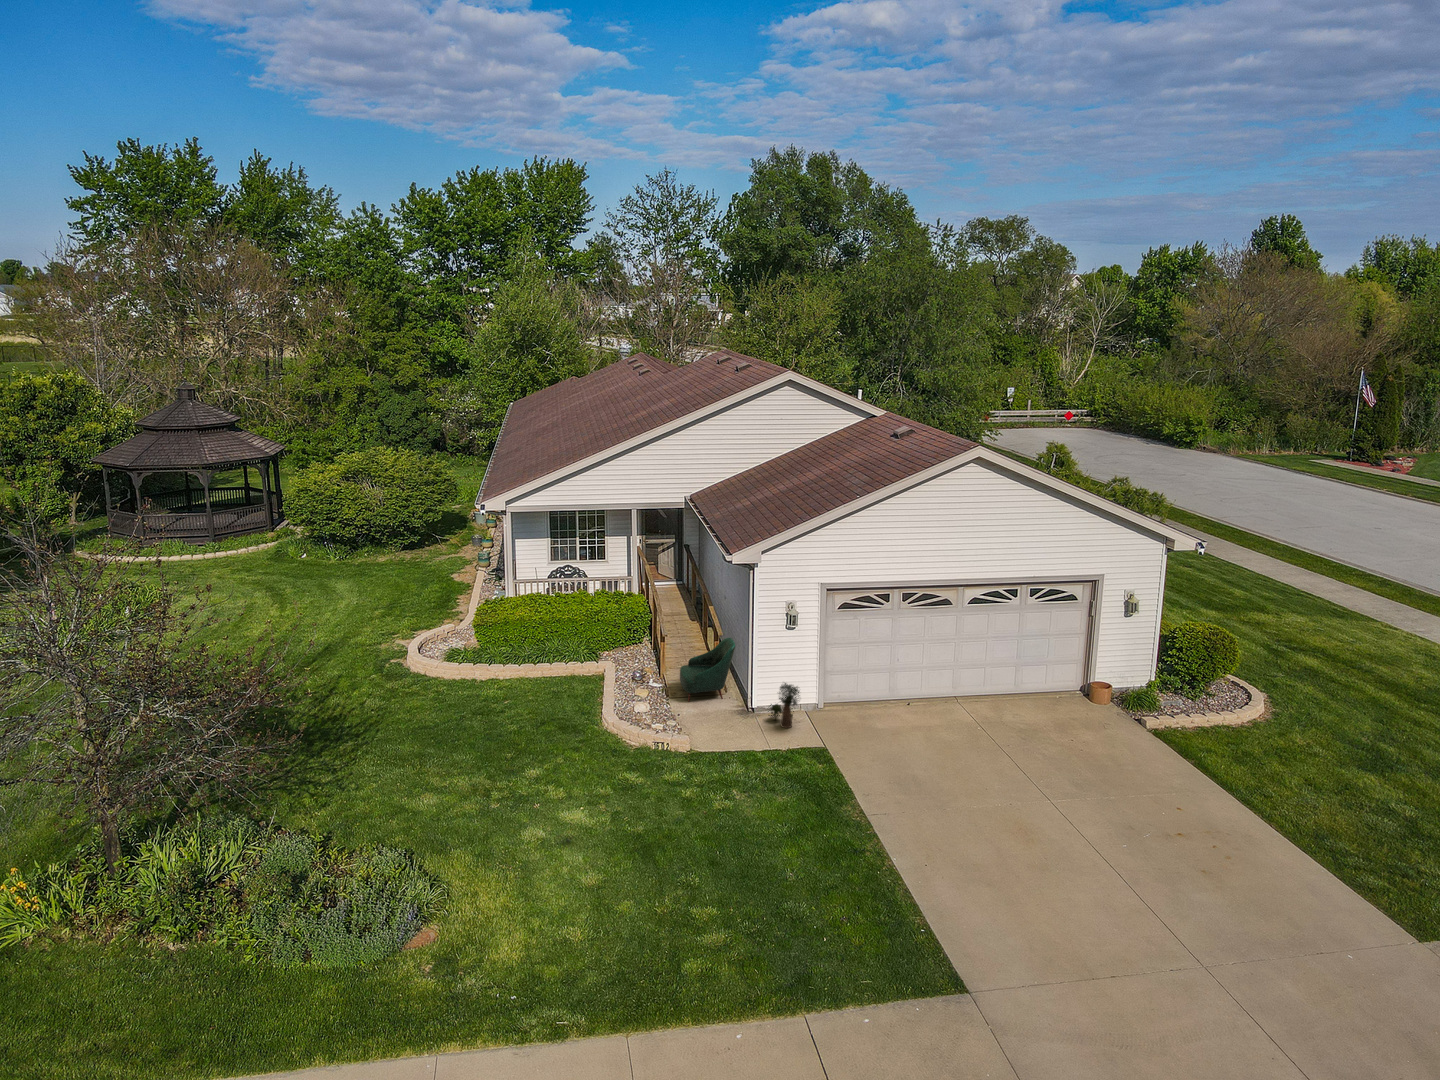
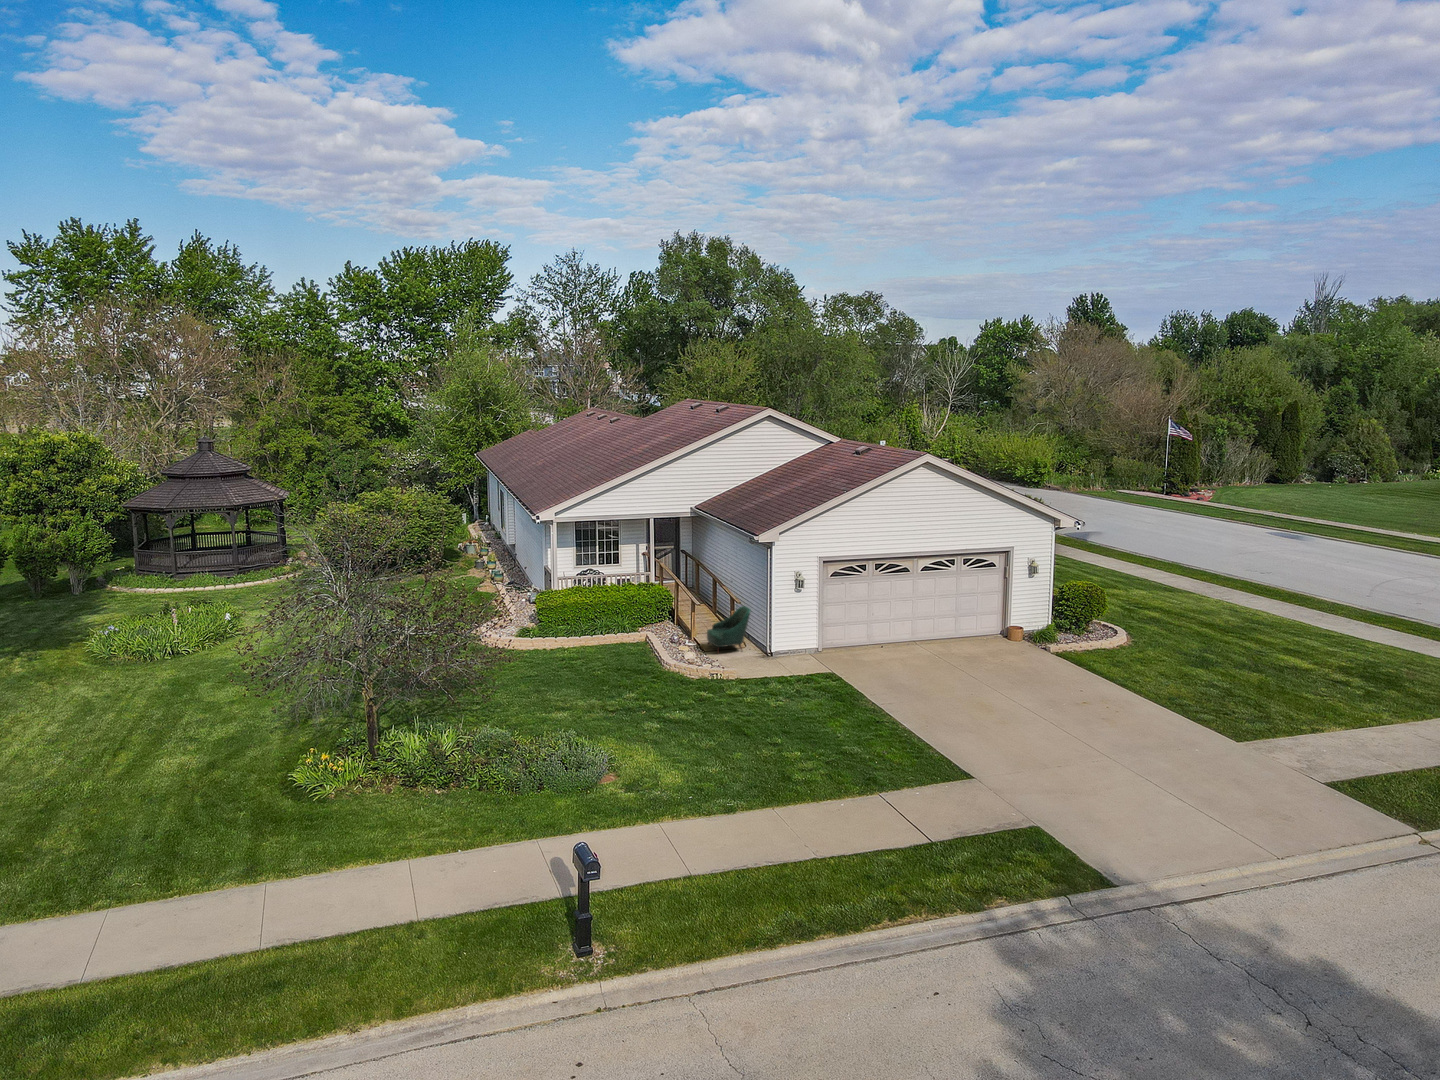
potted plant: present [768,683,799,728] -> none [781,630,808,665]

